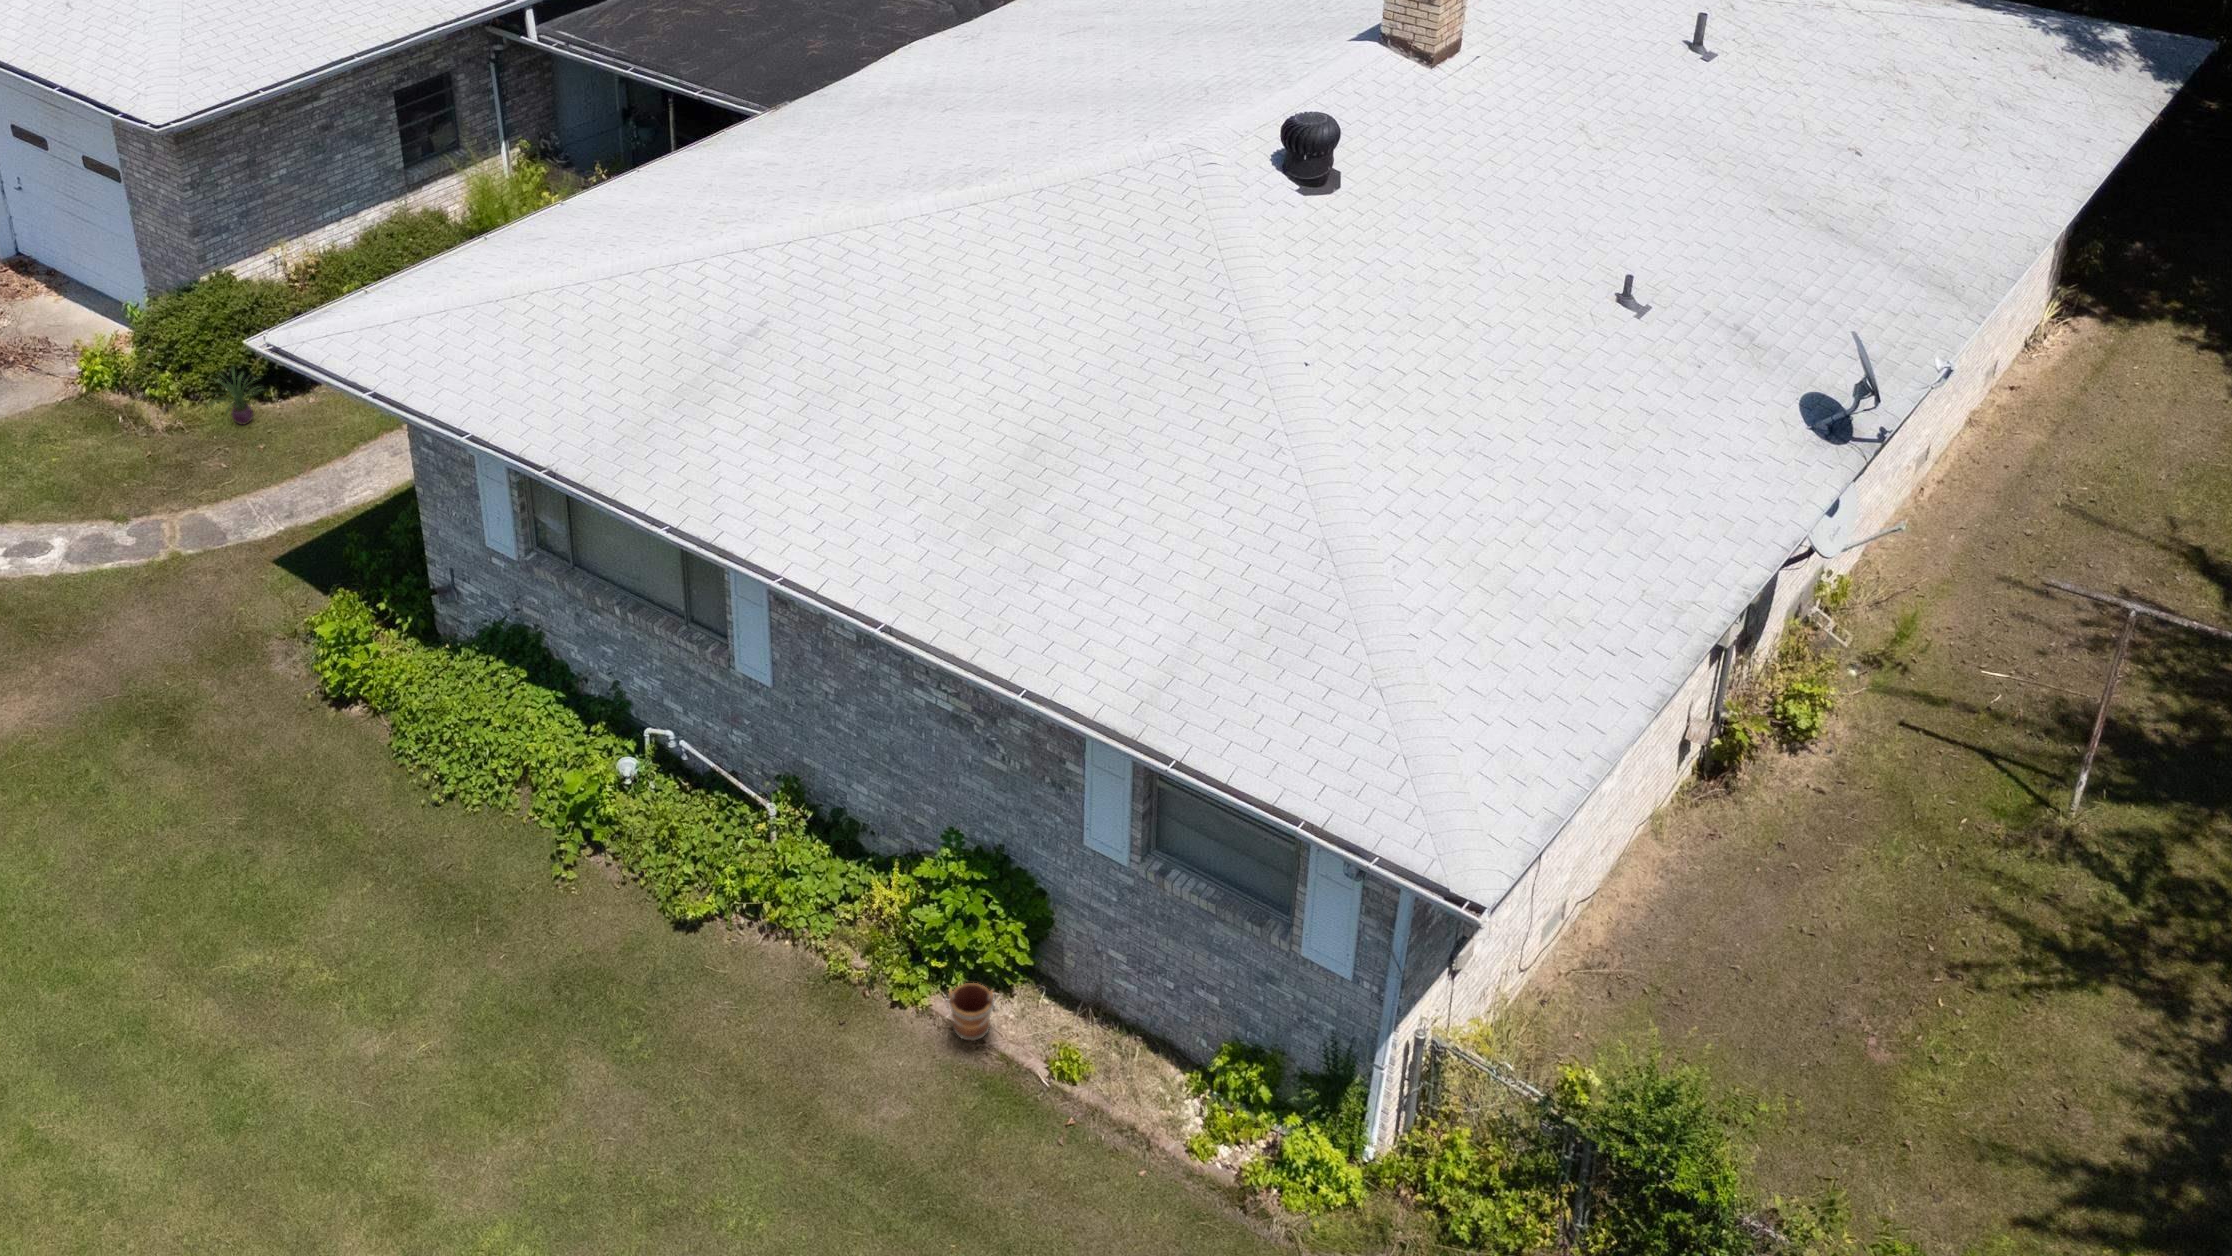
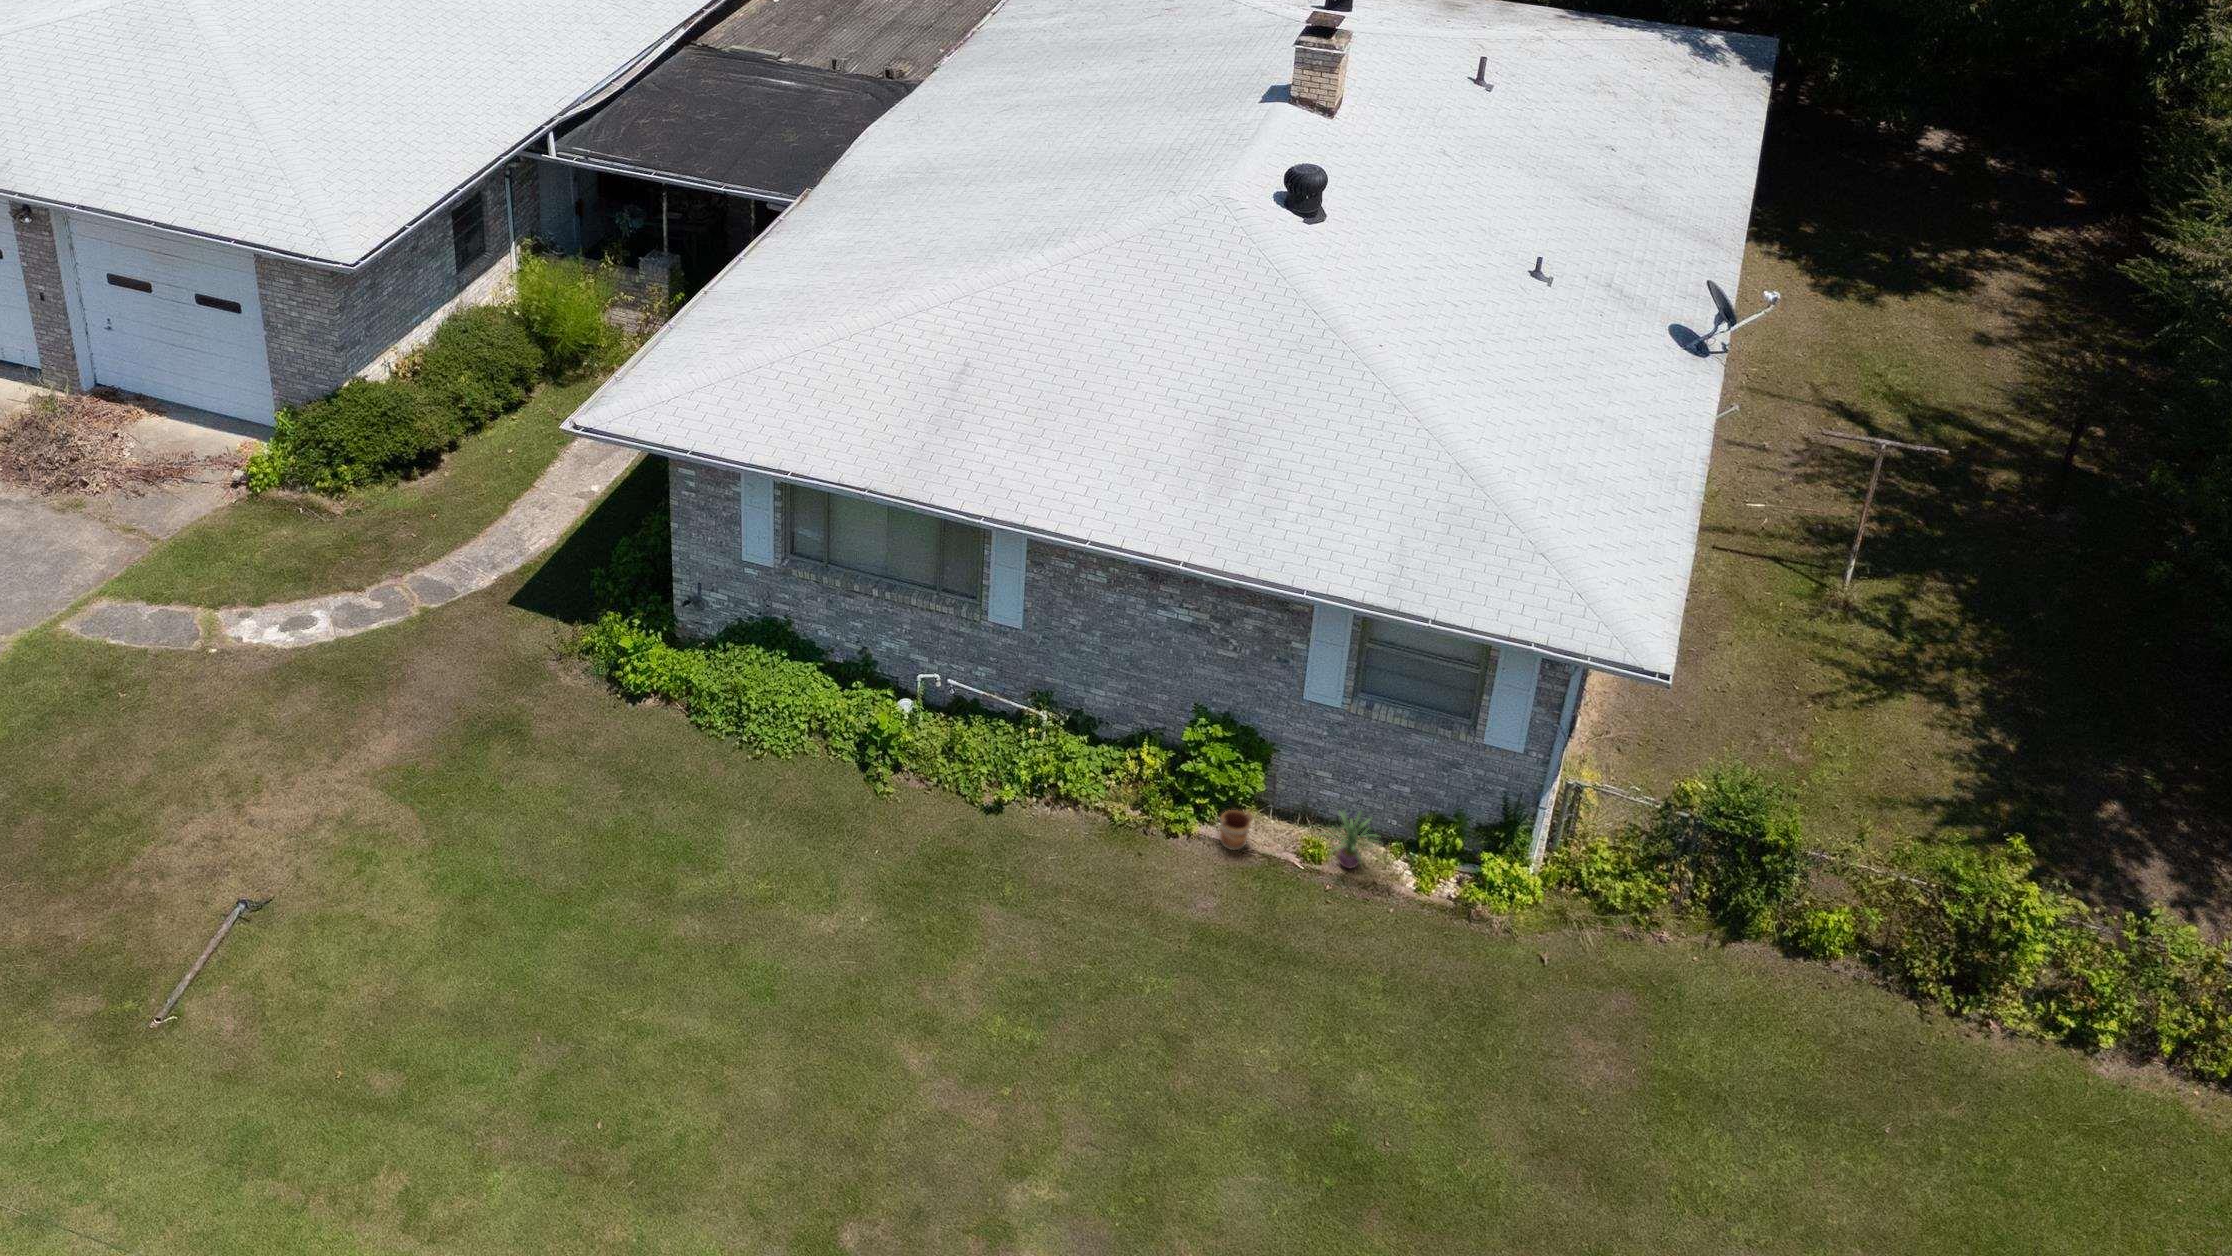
decorative plant: present [213,367,261,425] -> present [1328,811,1374,868]

